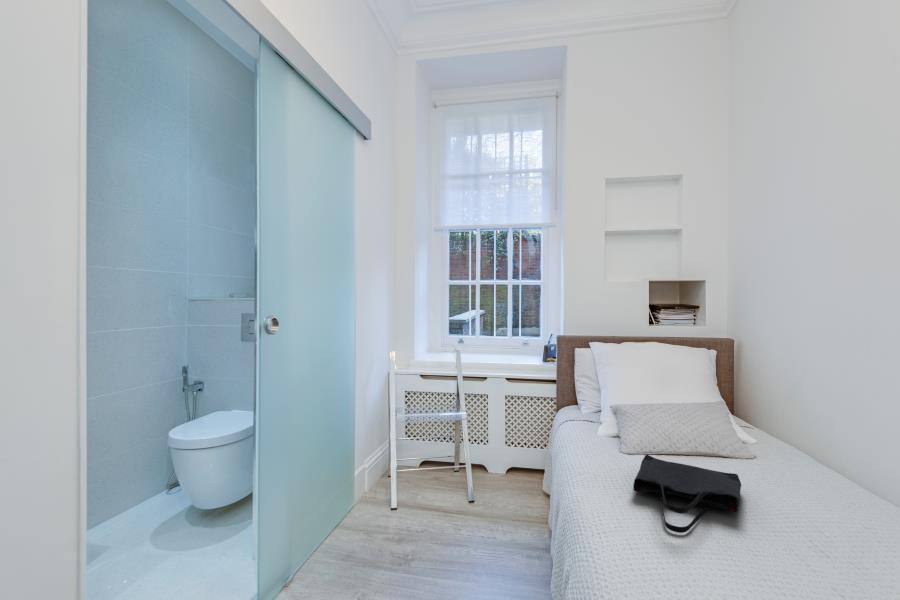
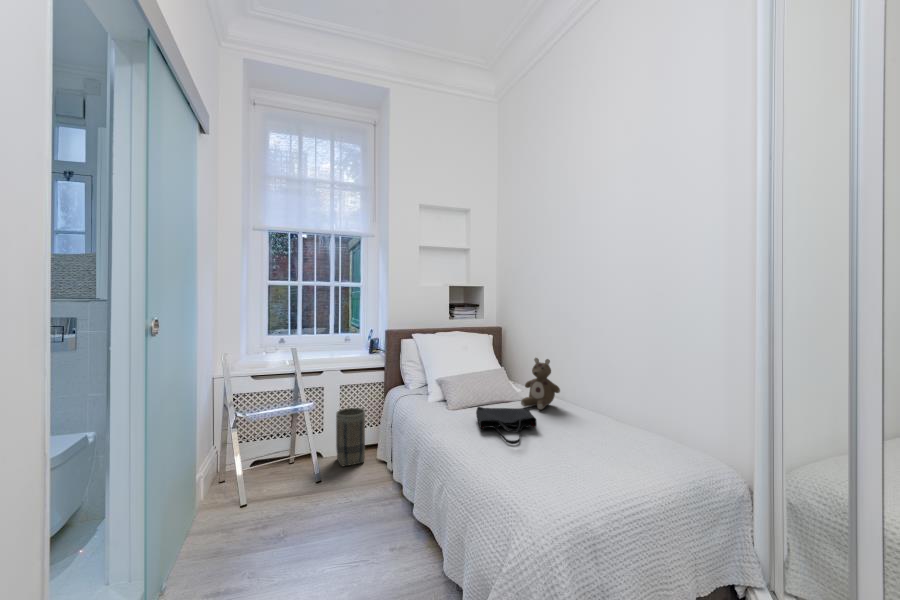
stuffed bear: none [735,392,819,482] -> present [521,358,560,410]
basket: none [497,422,529,489] -> present [336,408,365,466]

